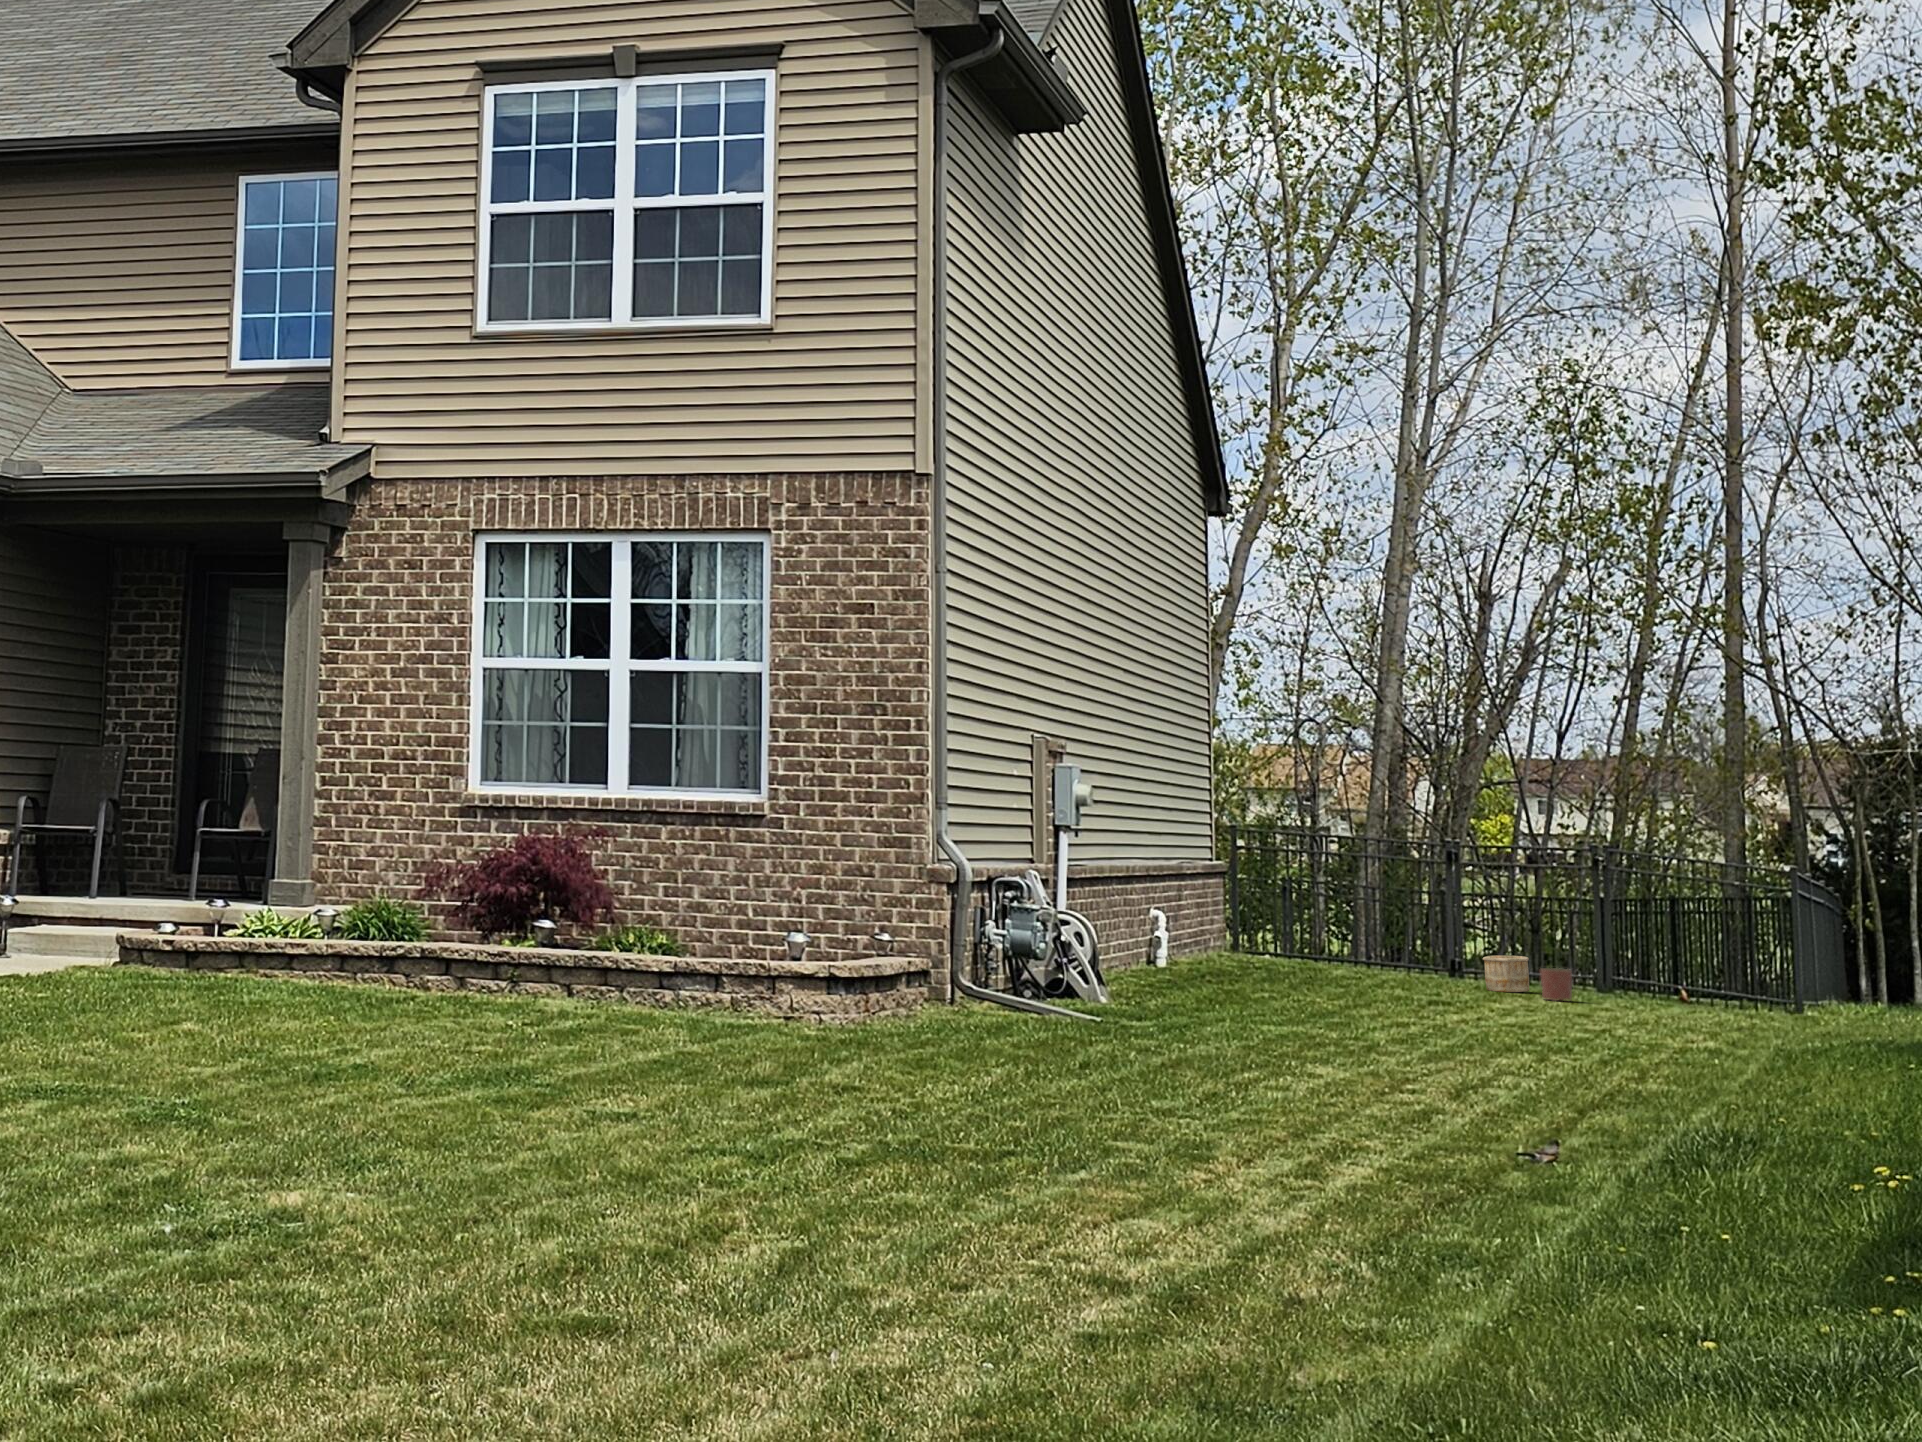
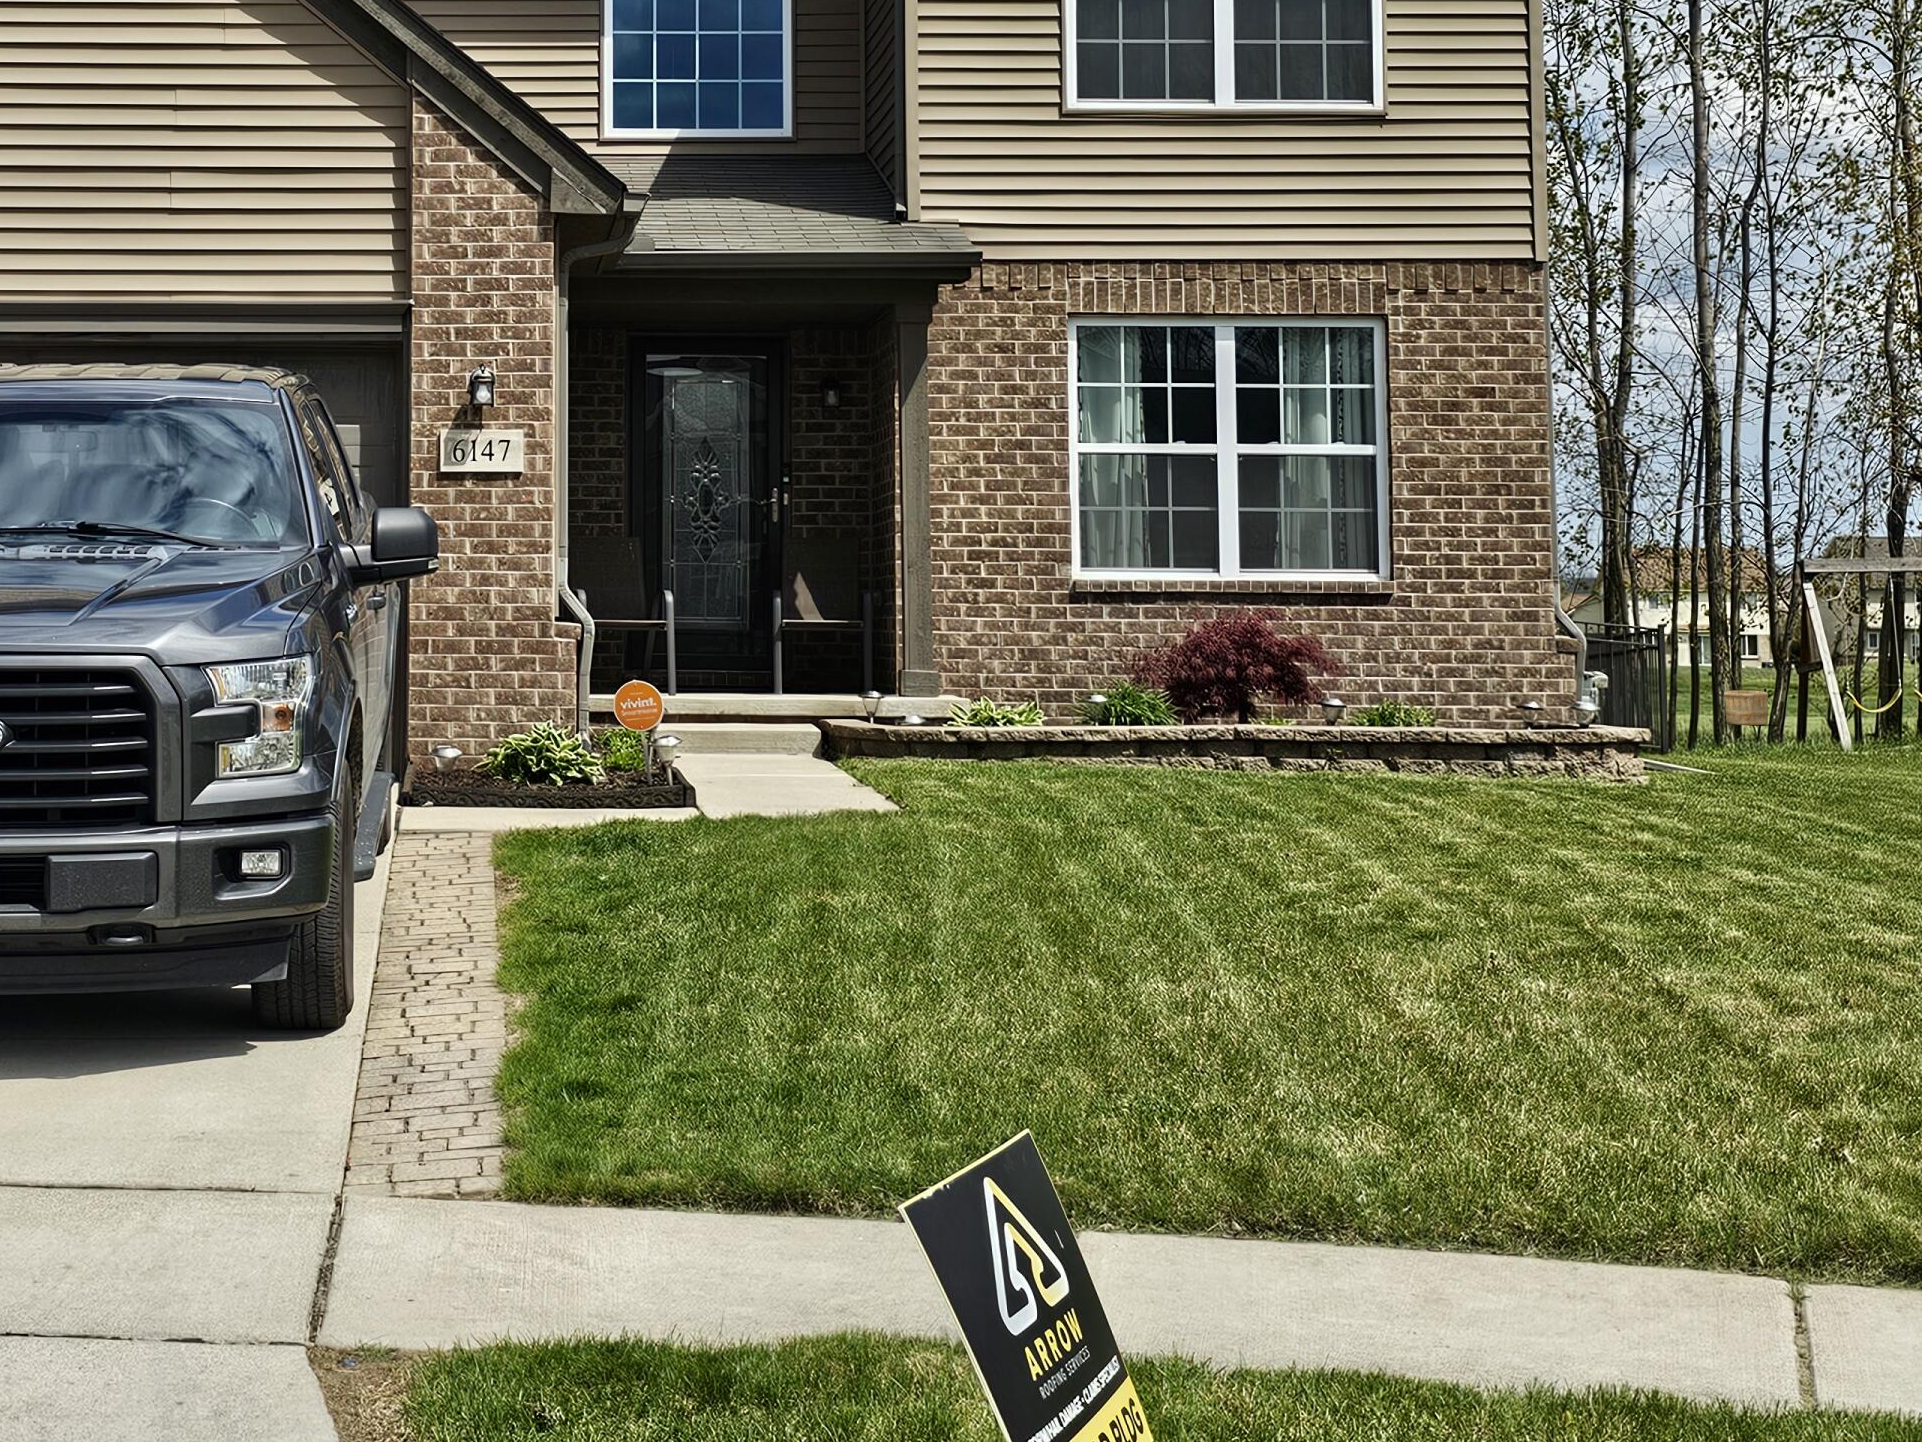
planter: present [1541,968,1572,1001] -> none [1805,703,1835,734]

